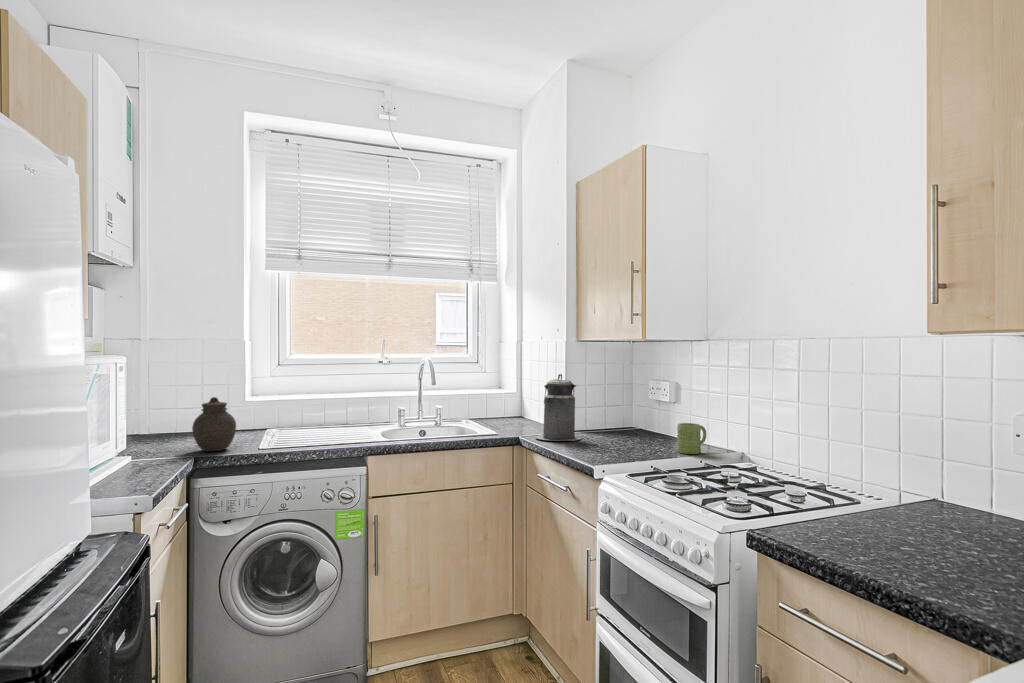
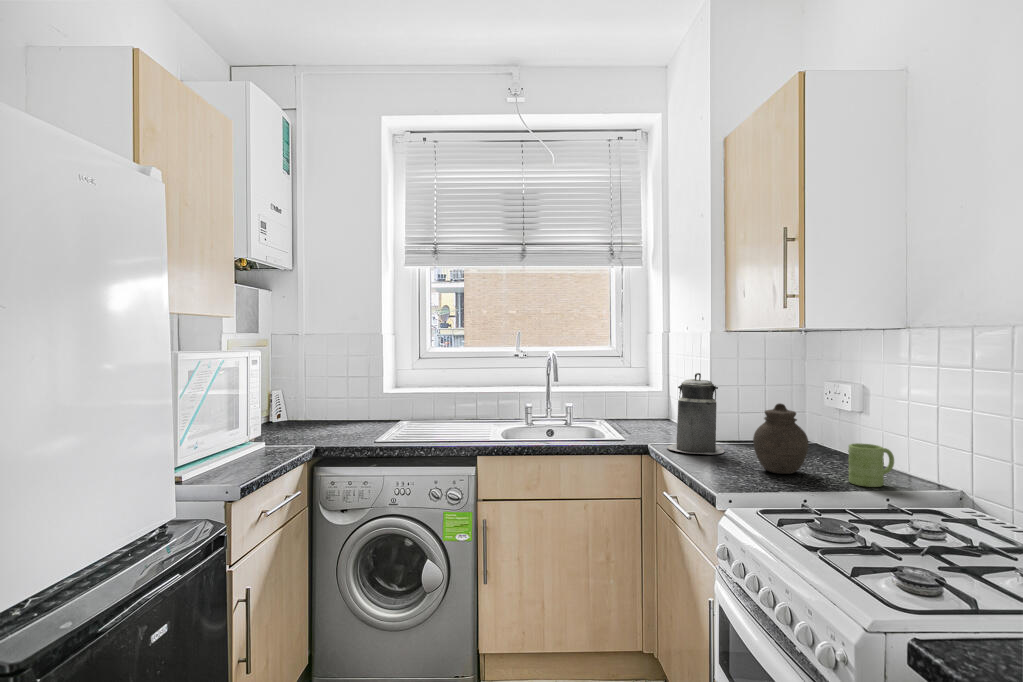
jar: present [192,397,236,451] -> present [753,404,808,474]

